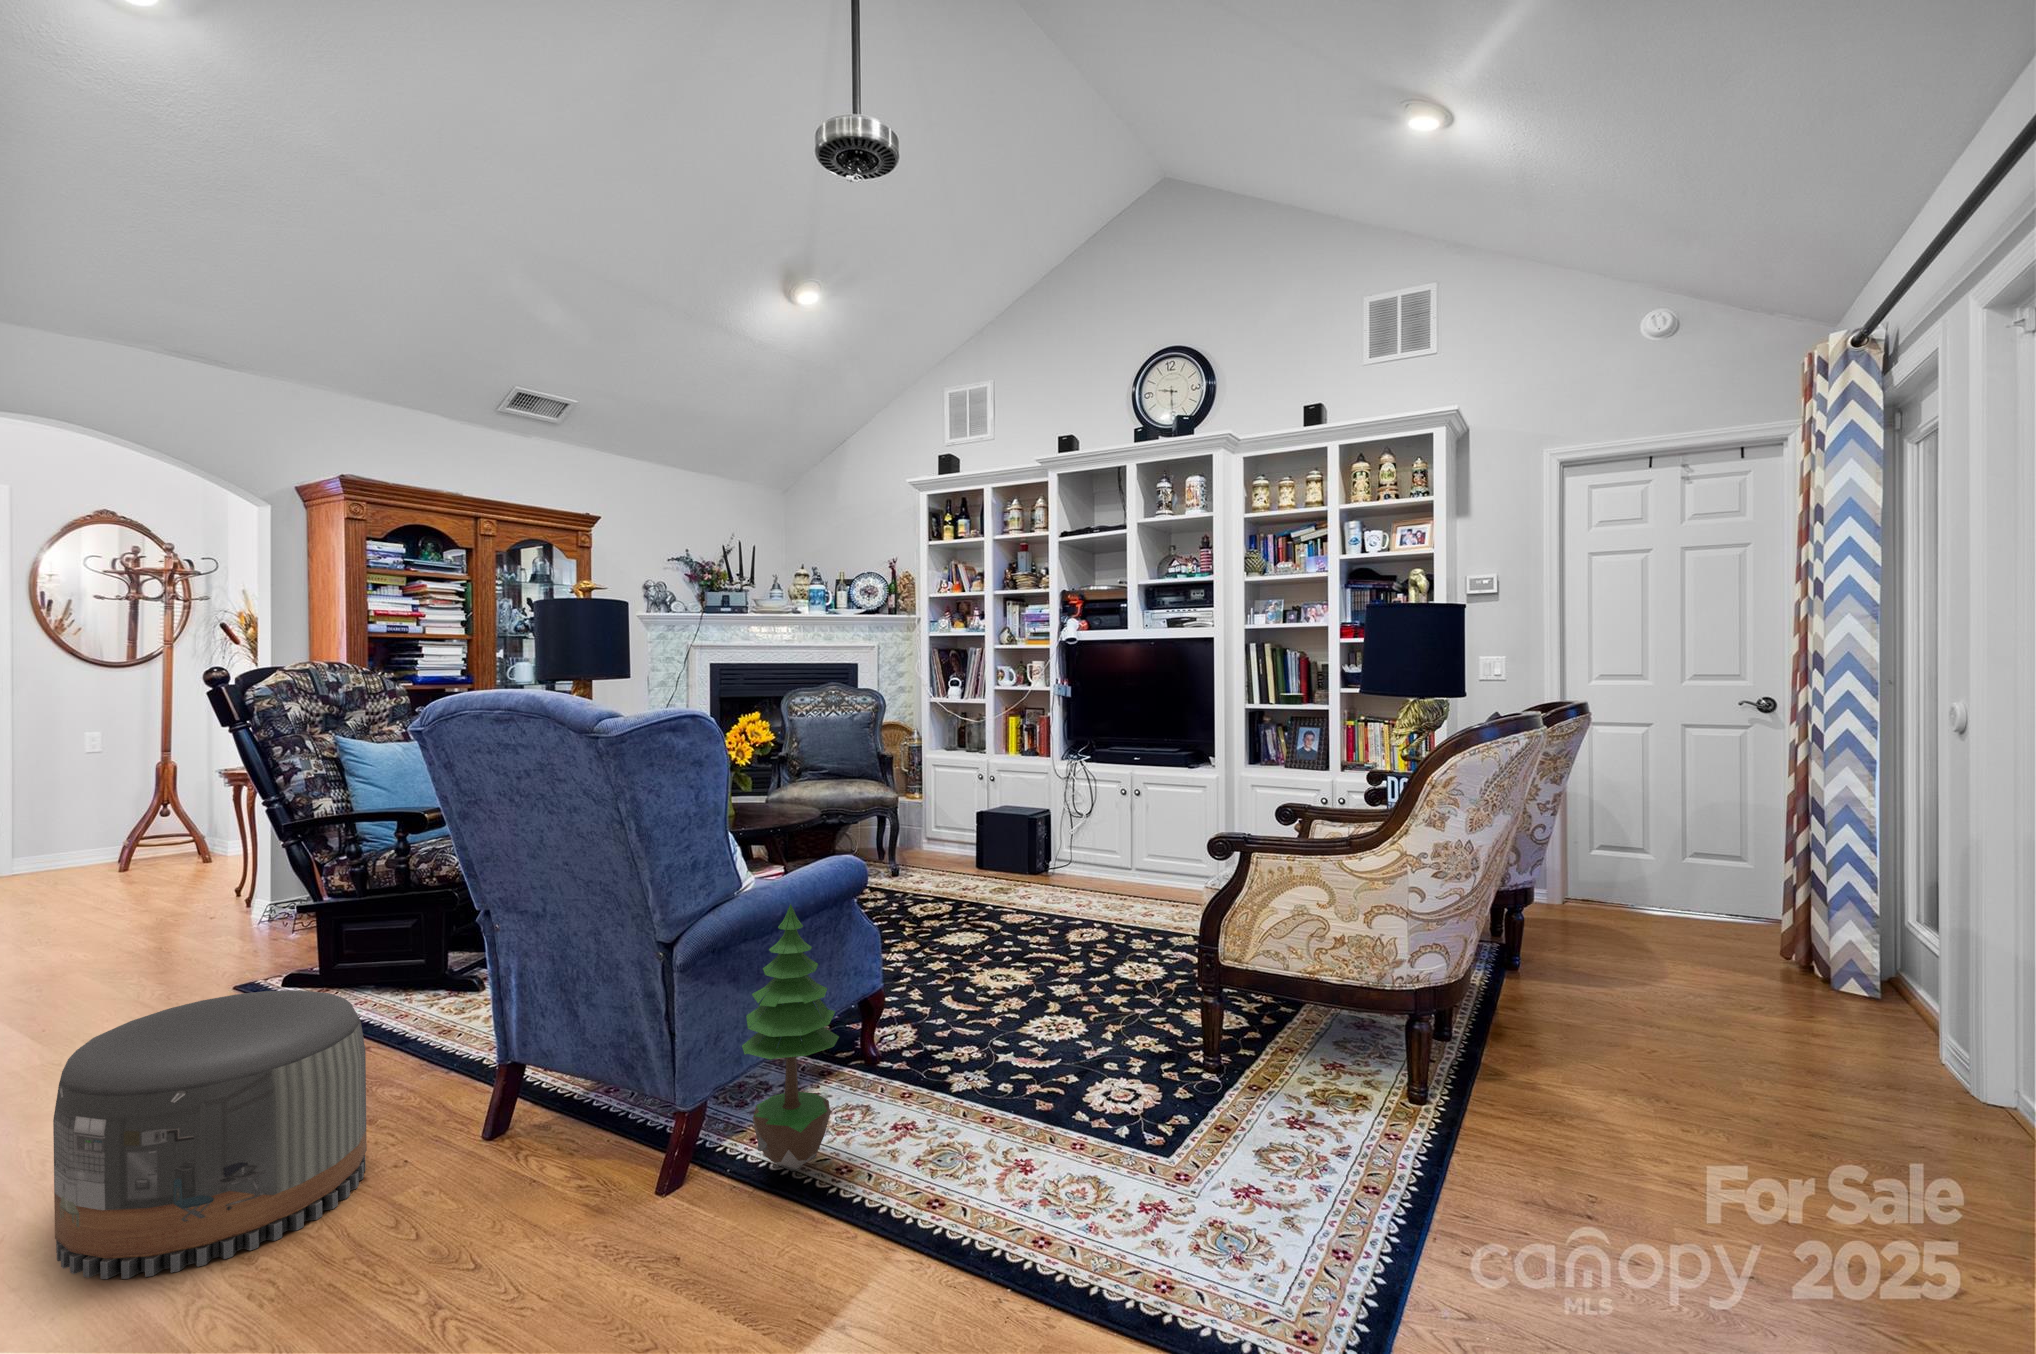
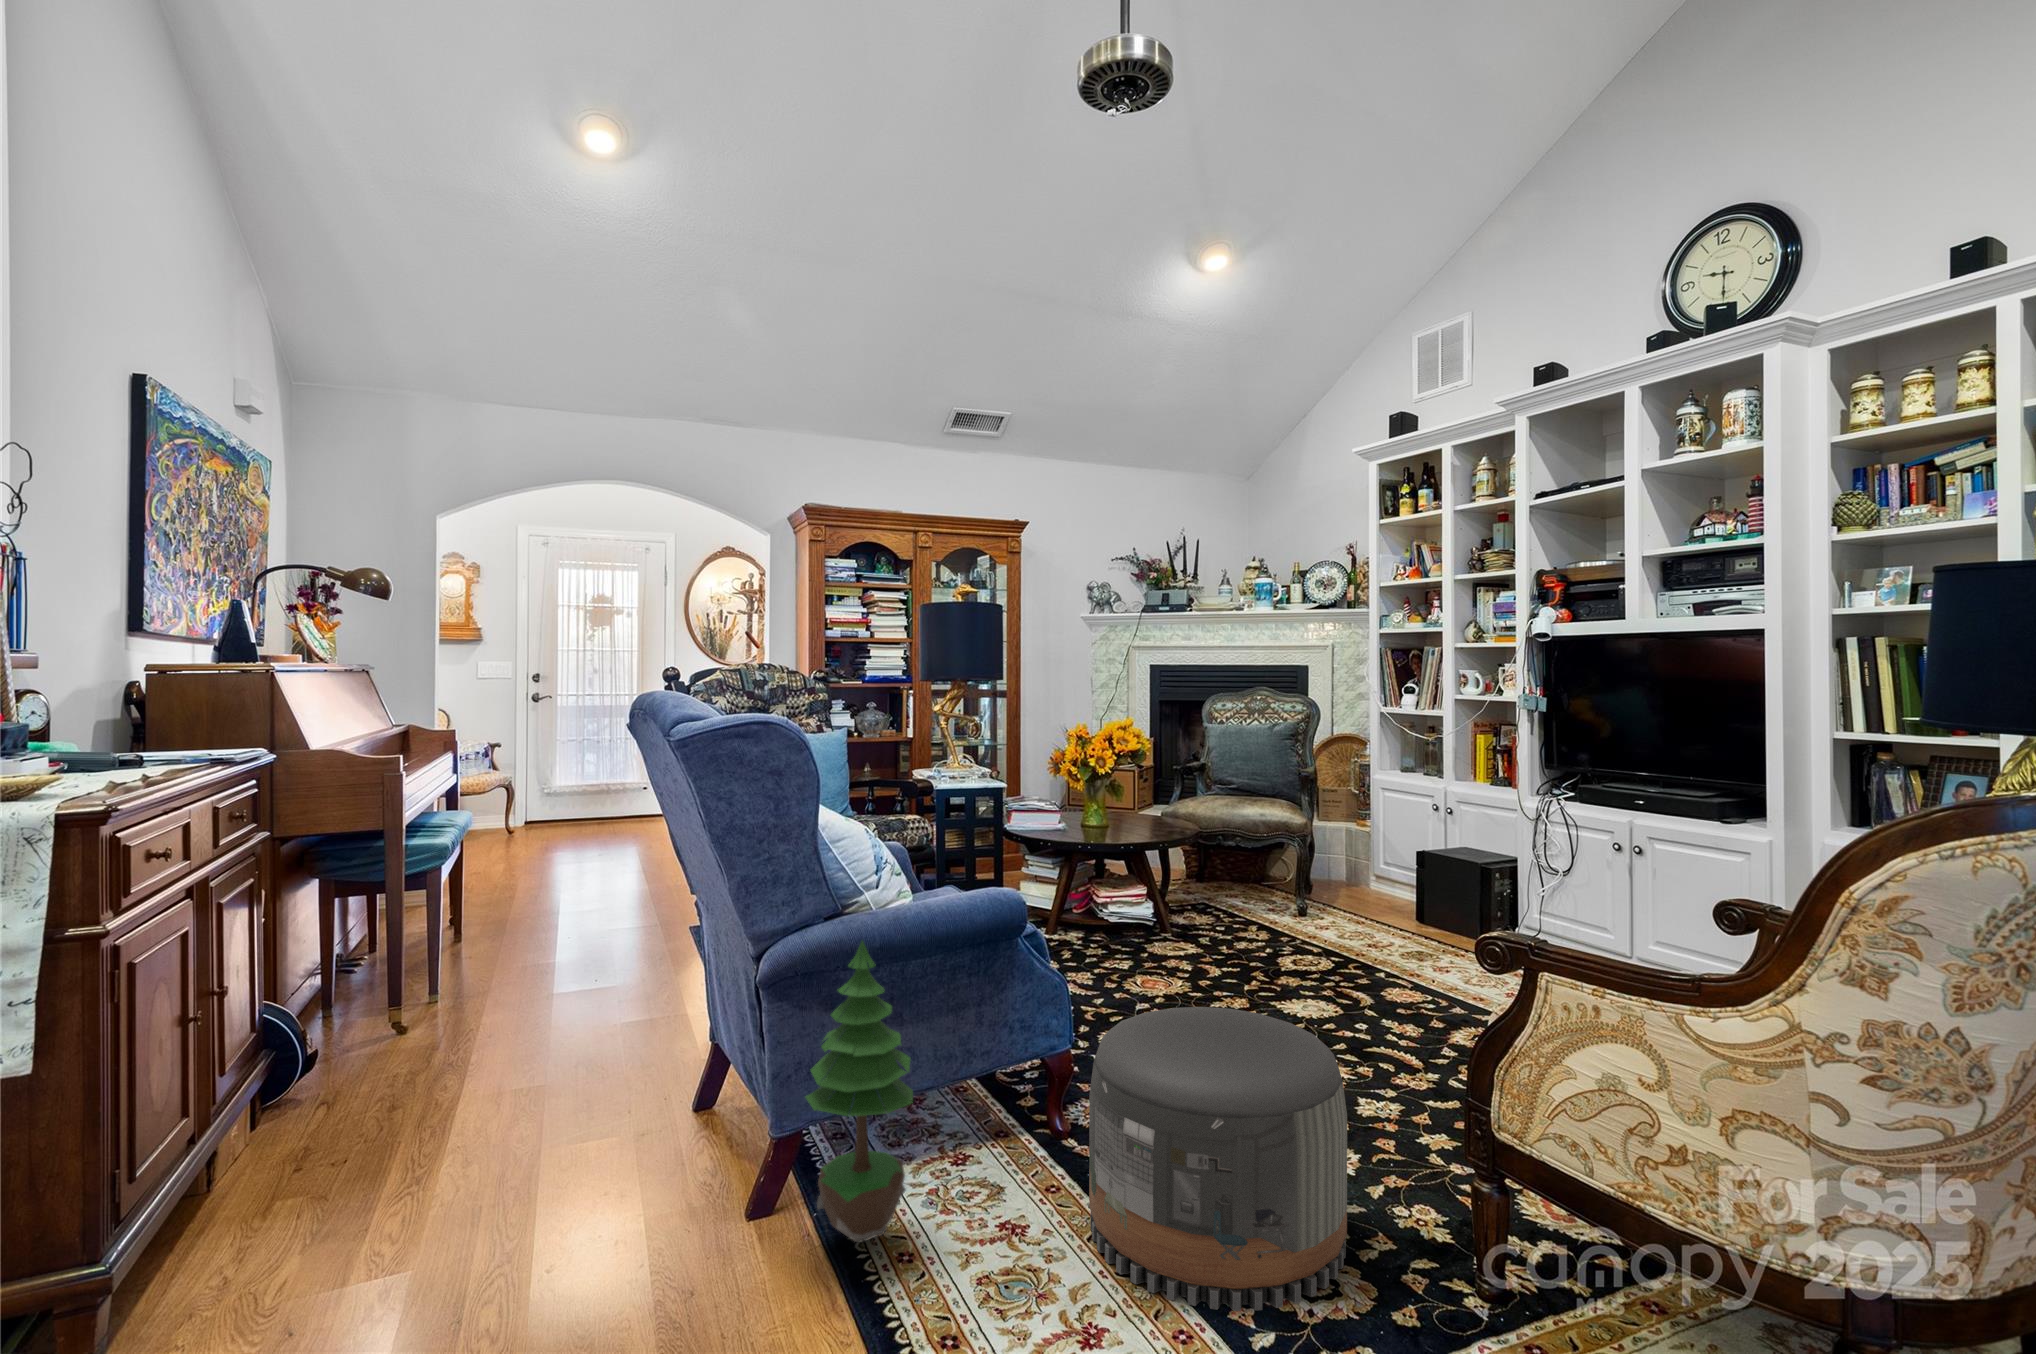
pouf: present [53,990,367,1279] -> present [1089,1007,1347,1311]

